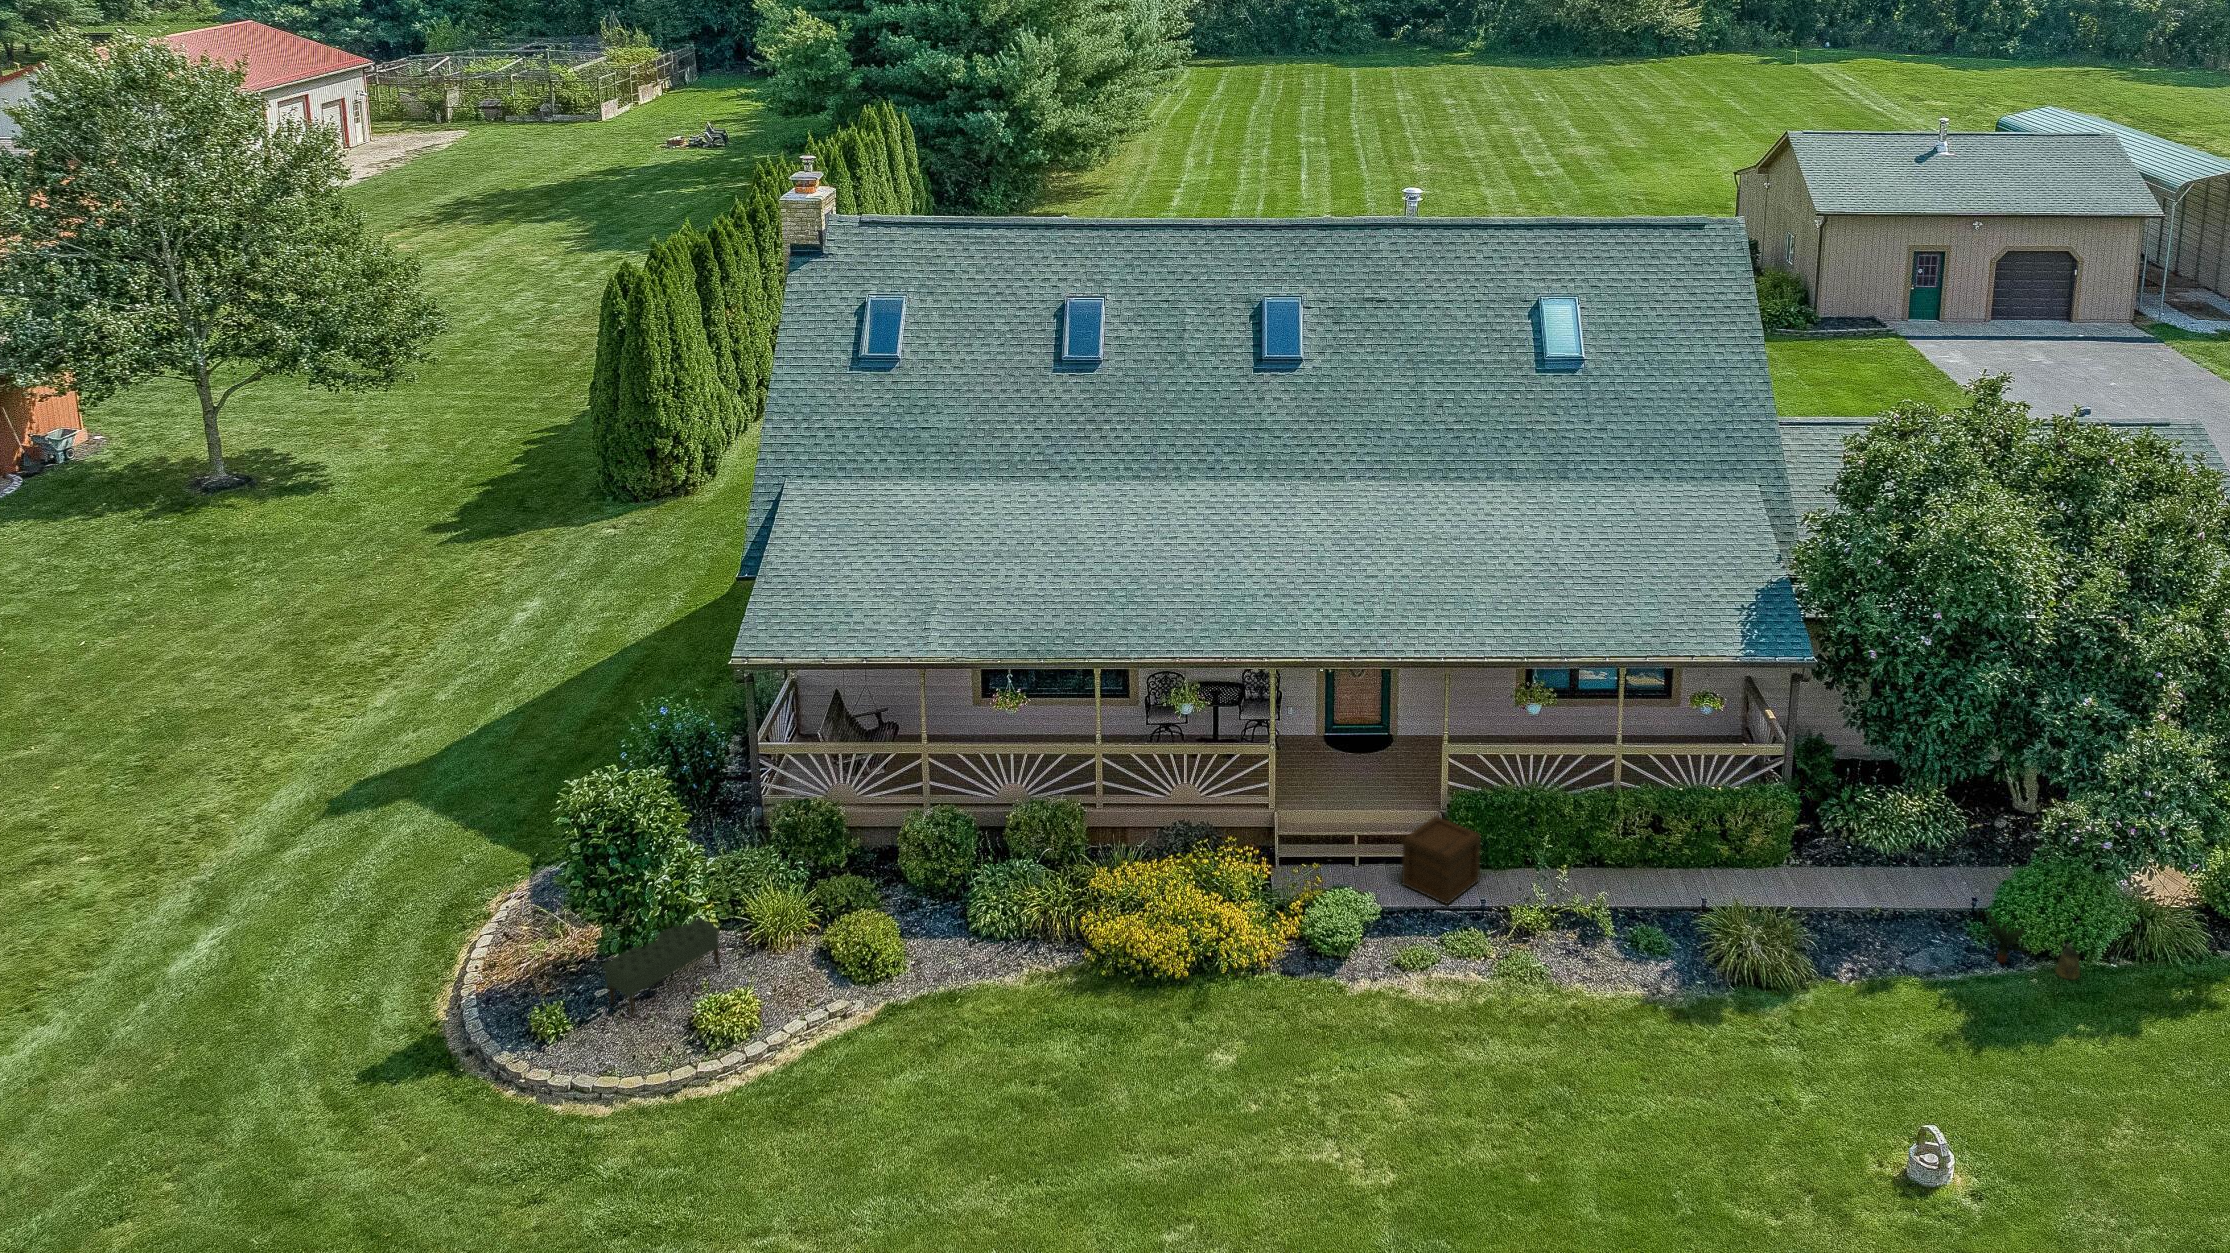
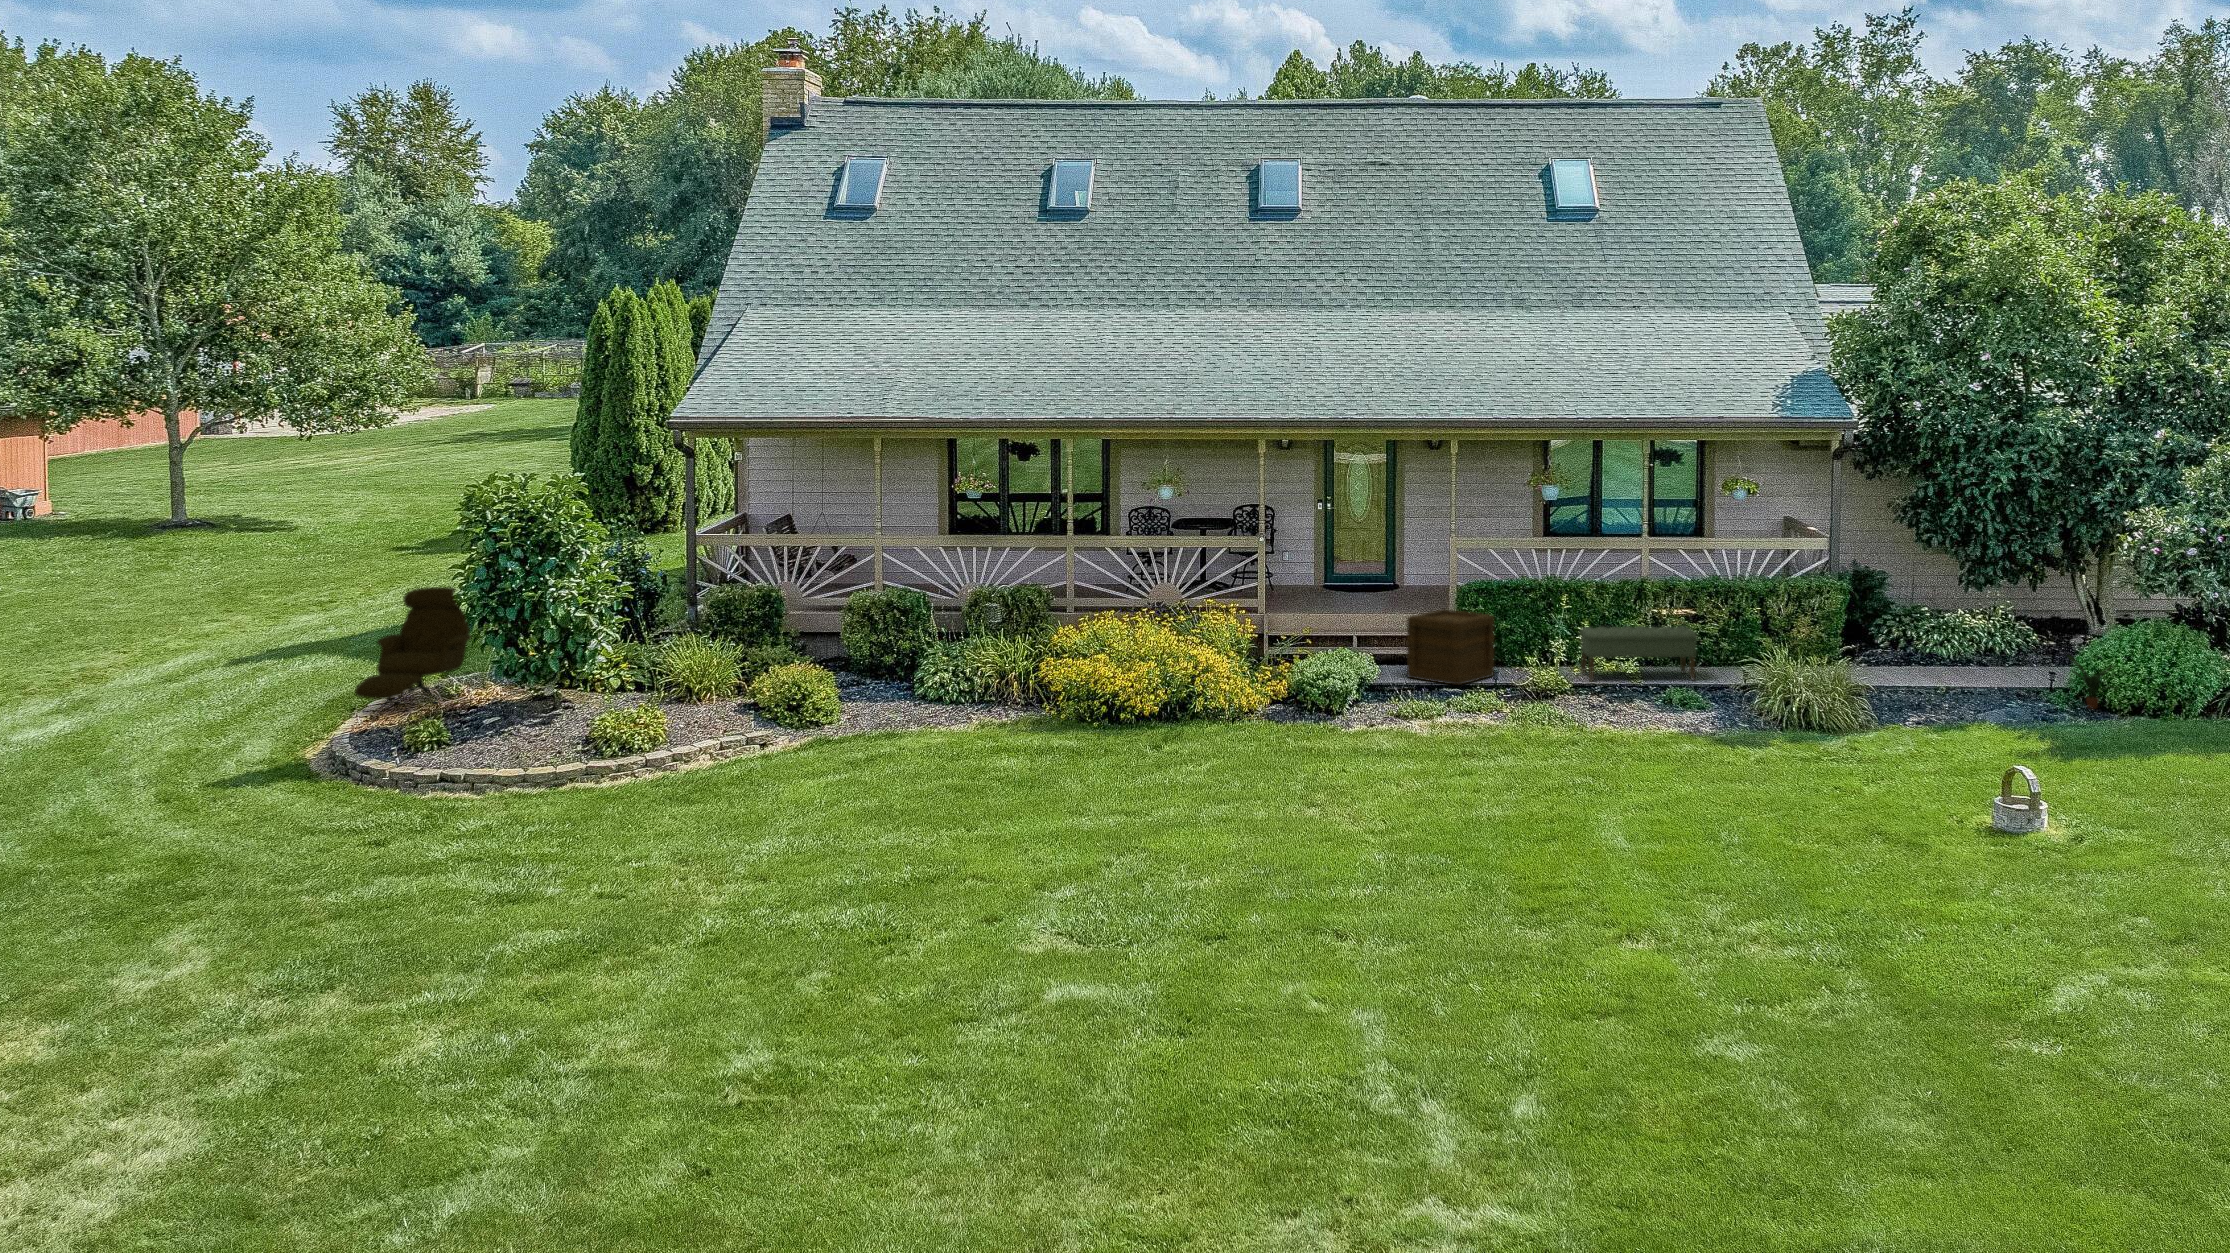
lounge chair: none [482,831,572,974] -> present [355,587,472,714]
bench: present [603,915,721,1017] -> present [1580,626,1697,681]
watering can: present [2055,944,2080,980] -> none [2155,682,2185,716]

